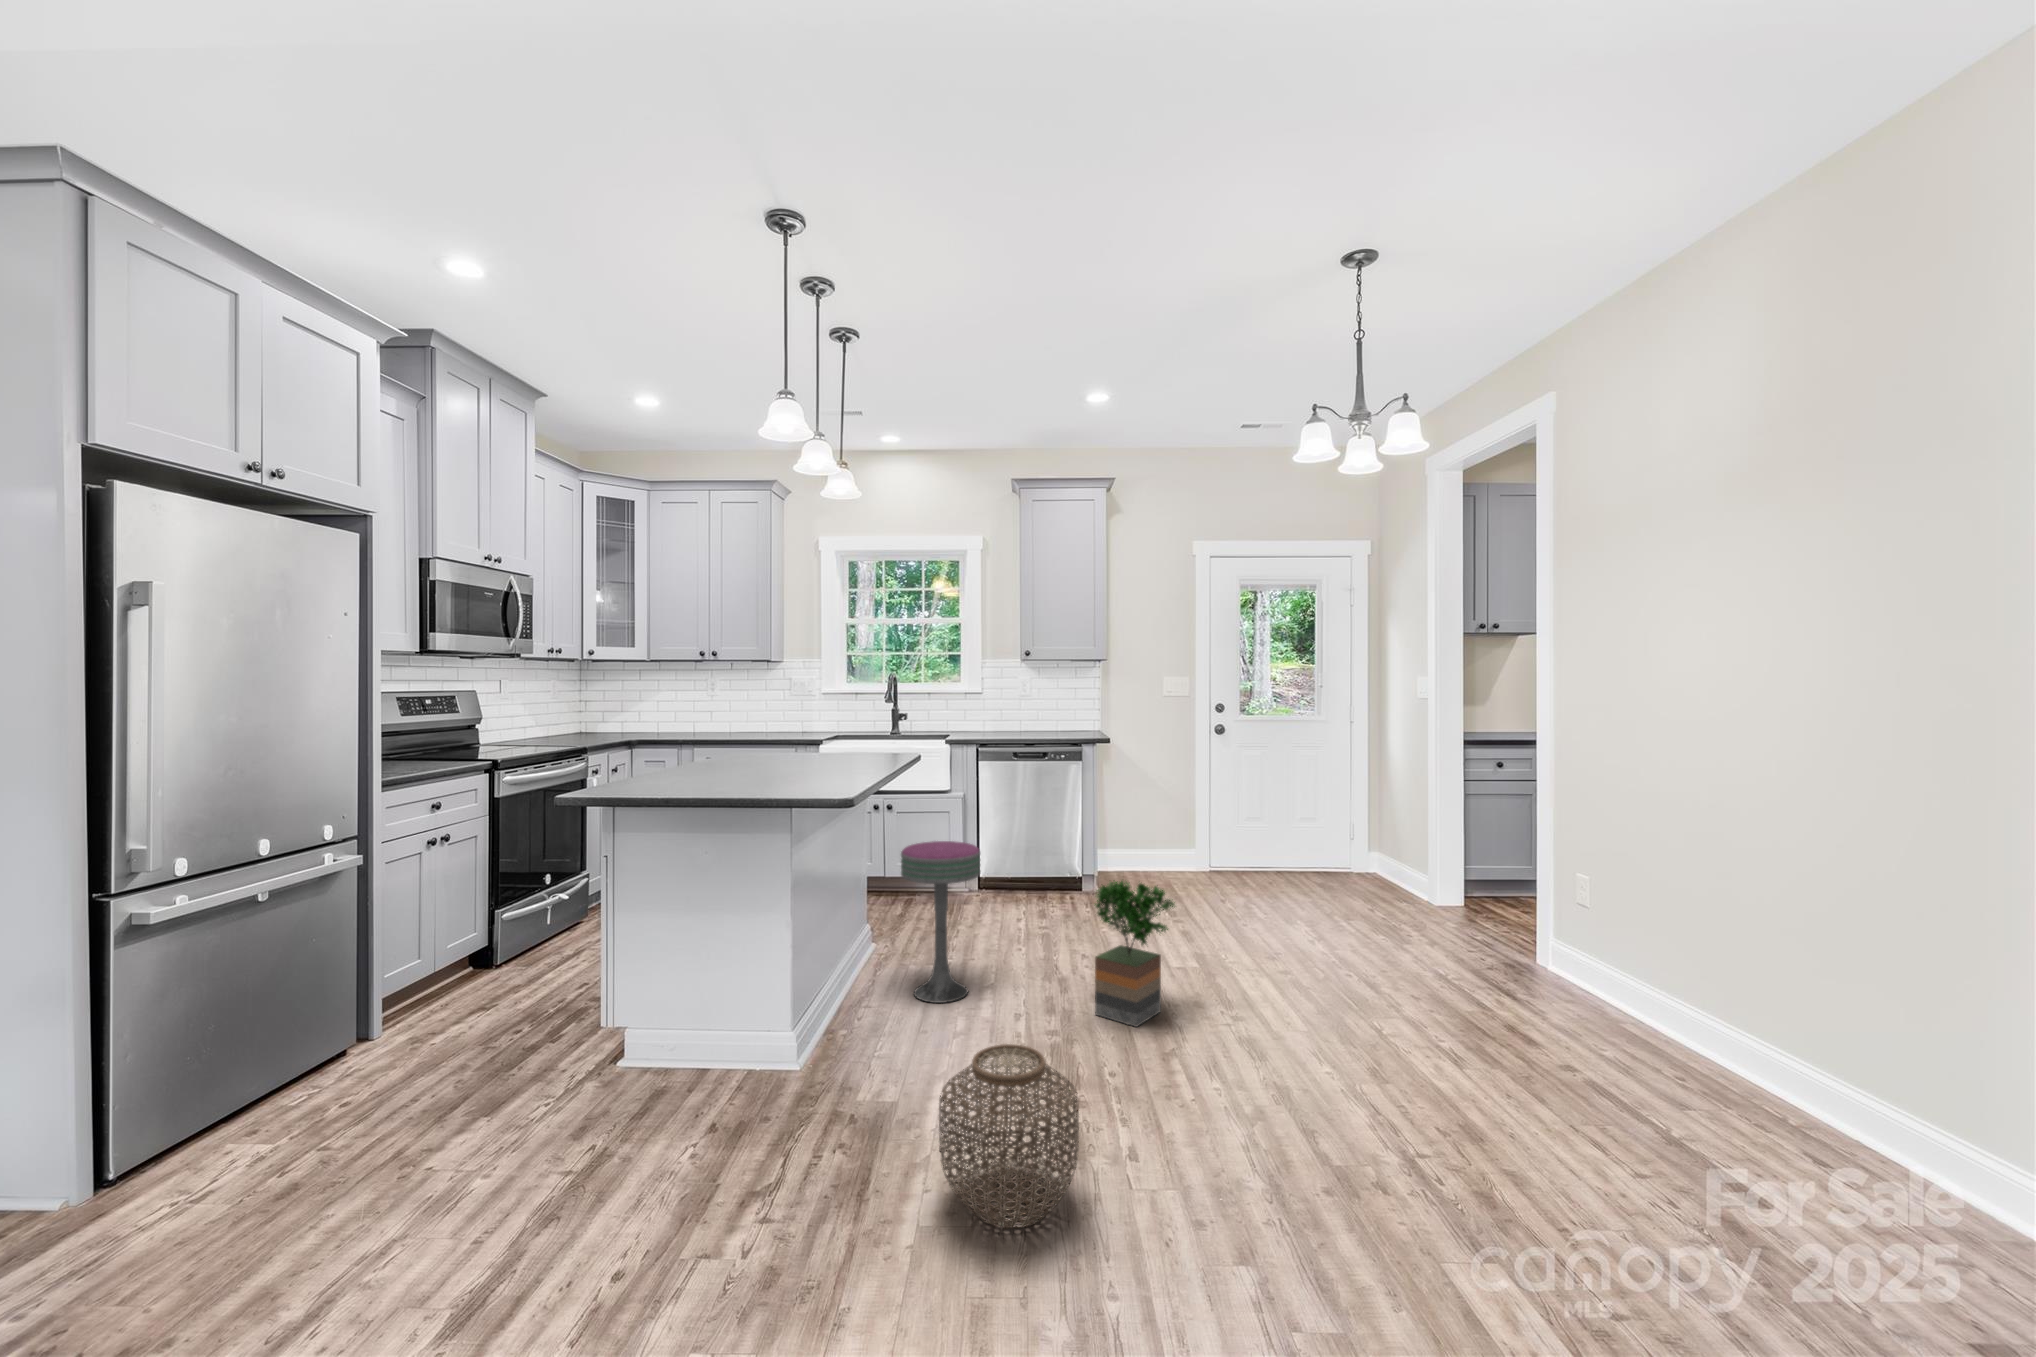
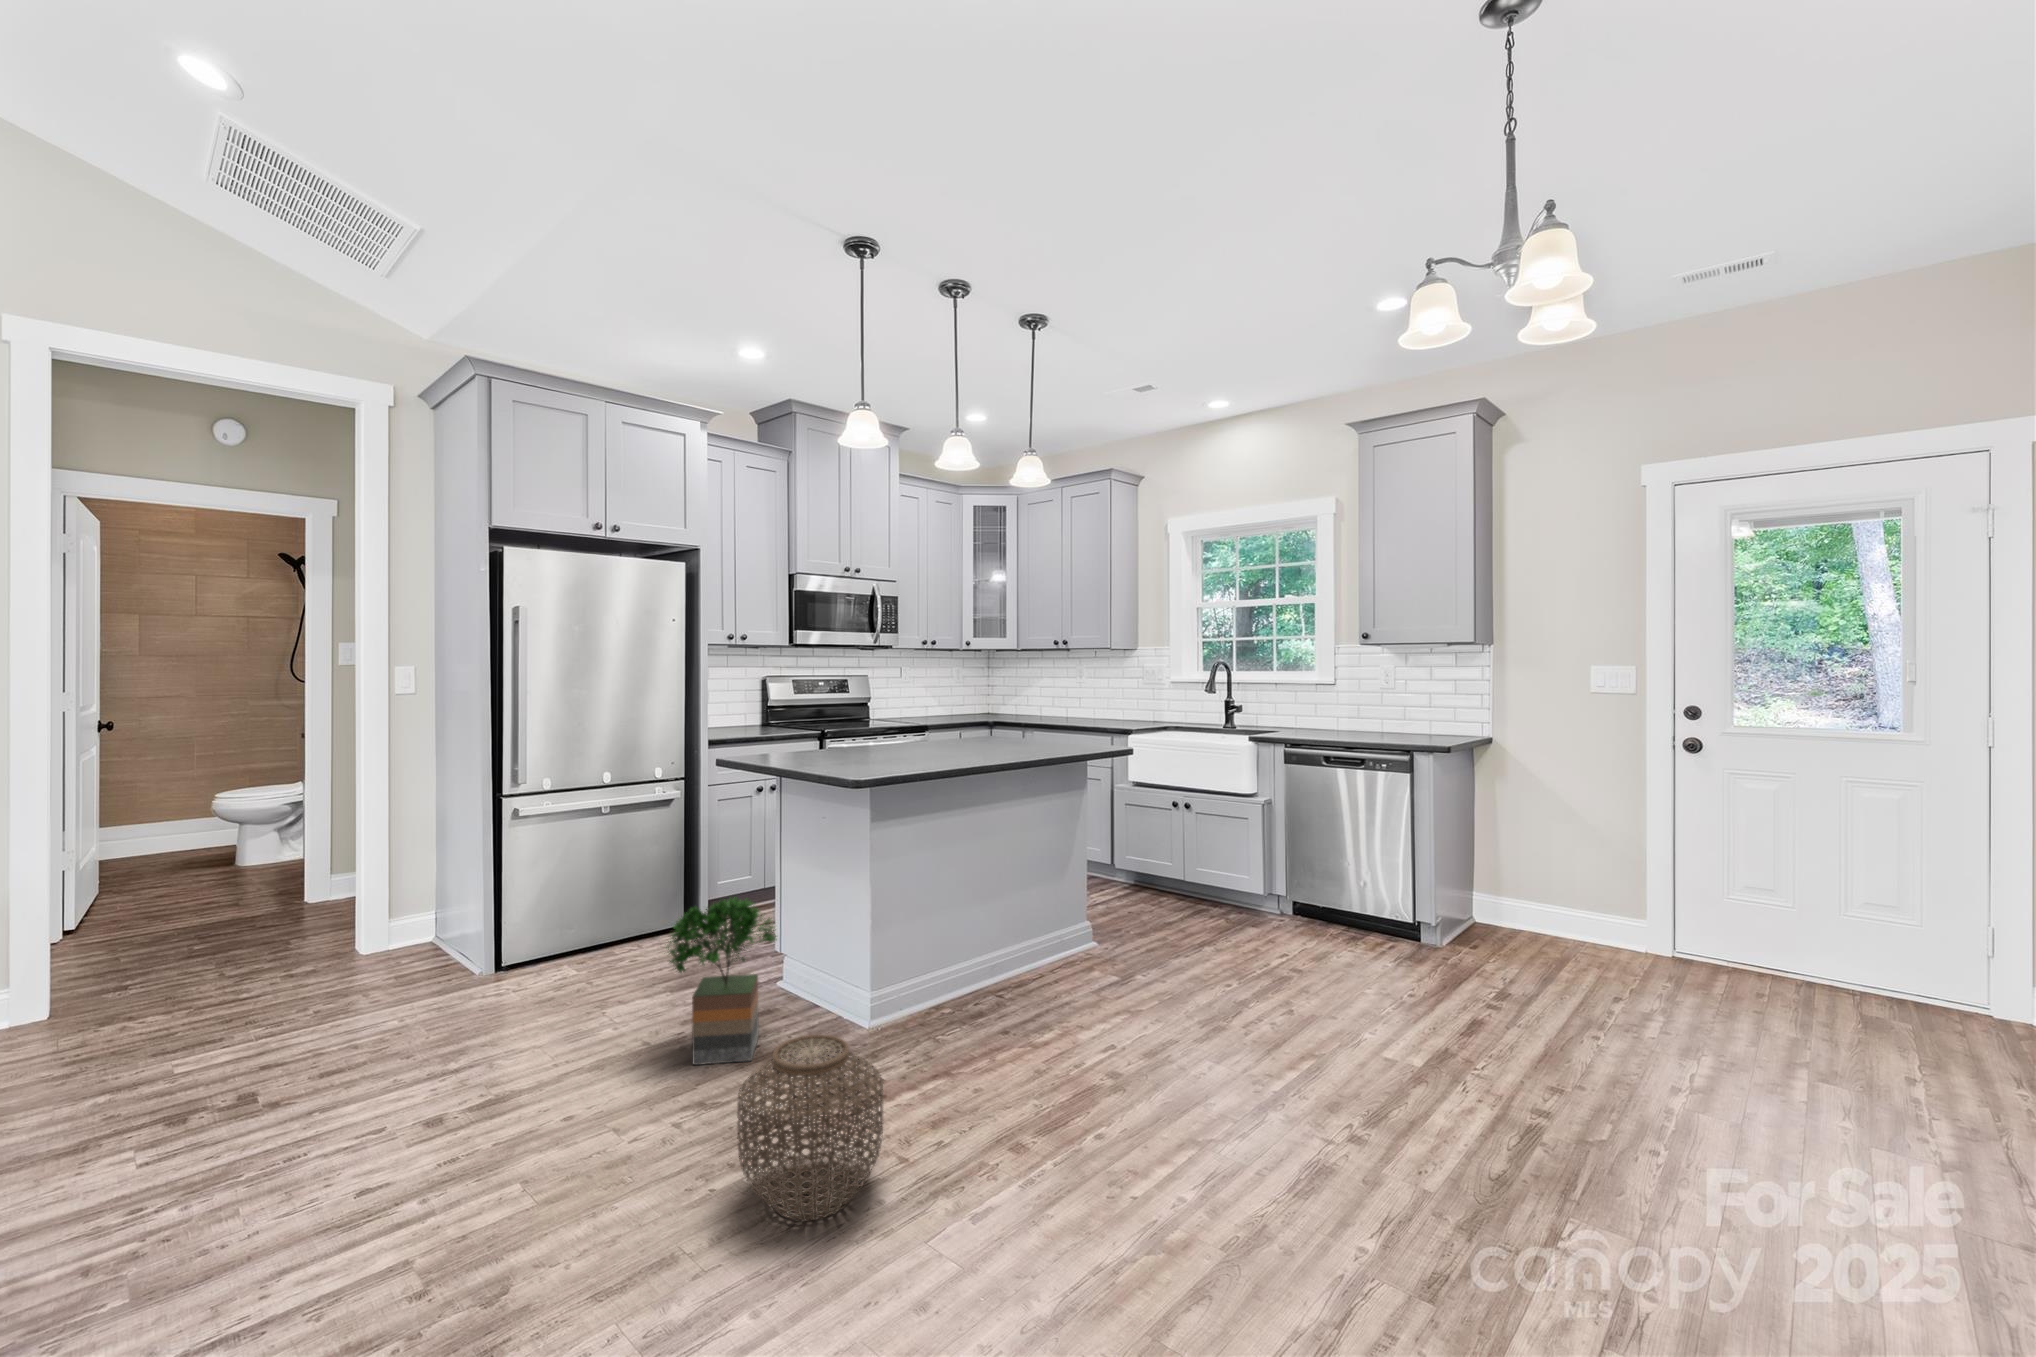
bar stool: present [901,841,981,1003] -> none [1034,841,1120,1016]
potted tree: present [1095,880,1175,1027] -> present [667,898,777,1065]

